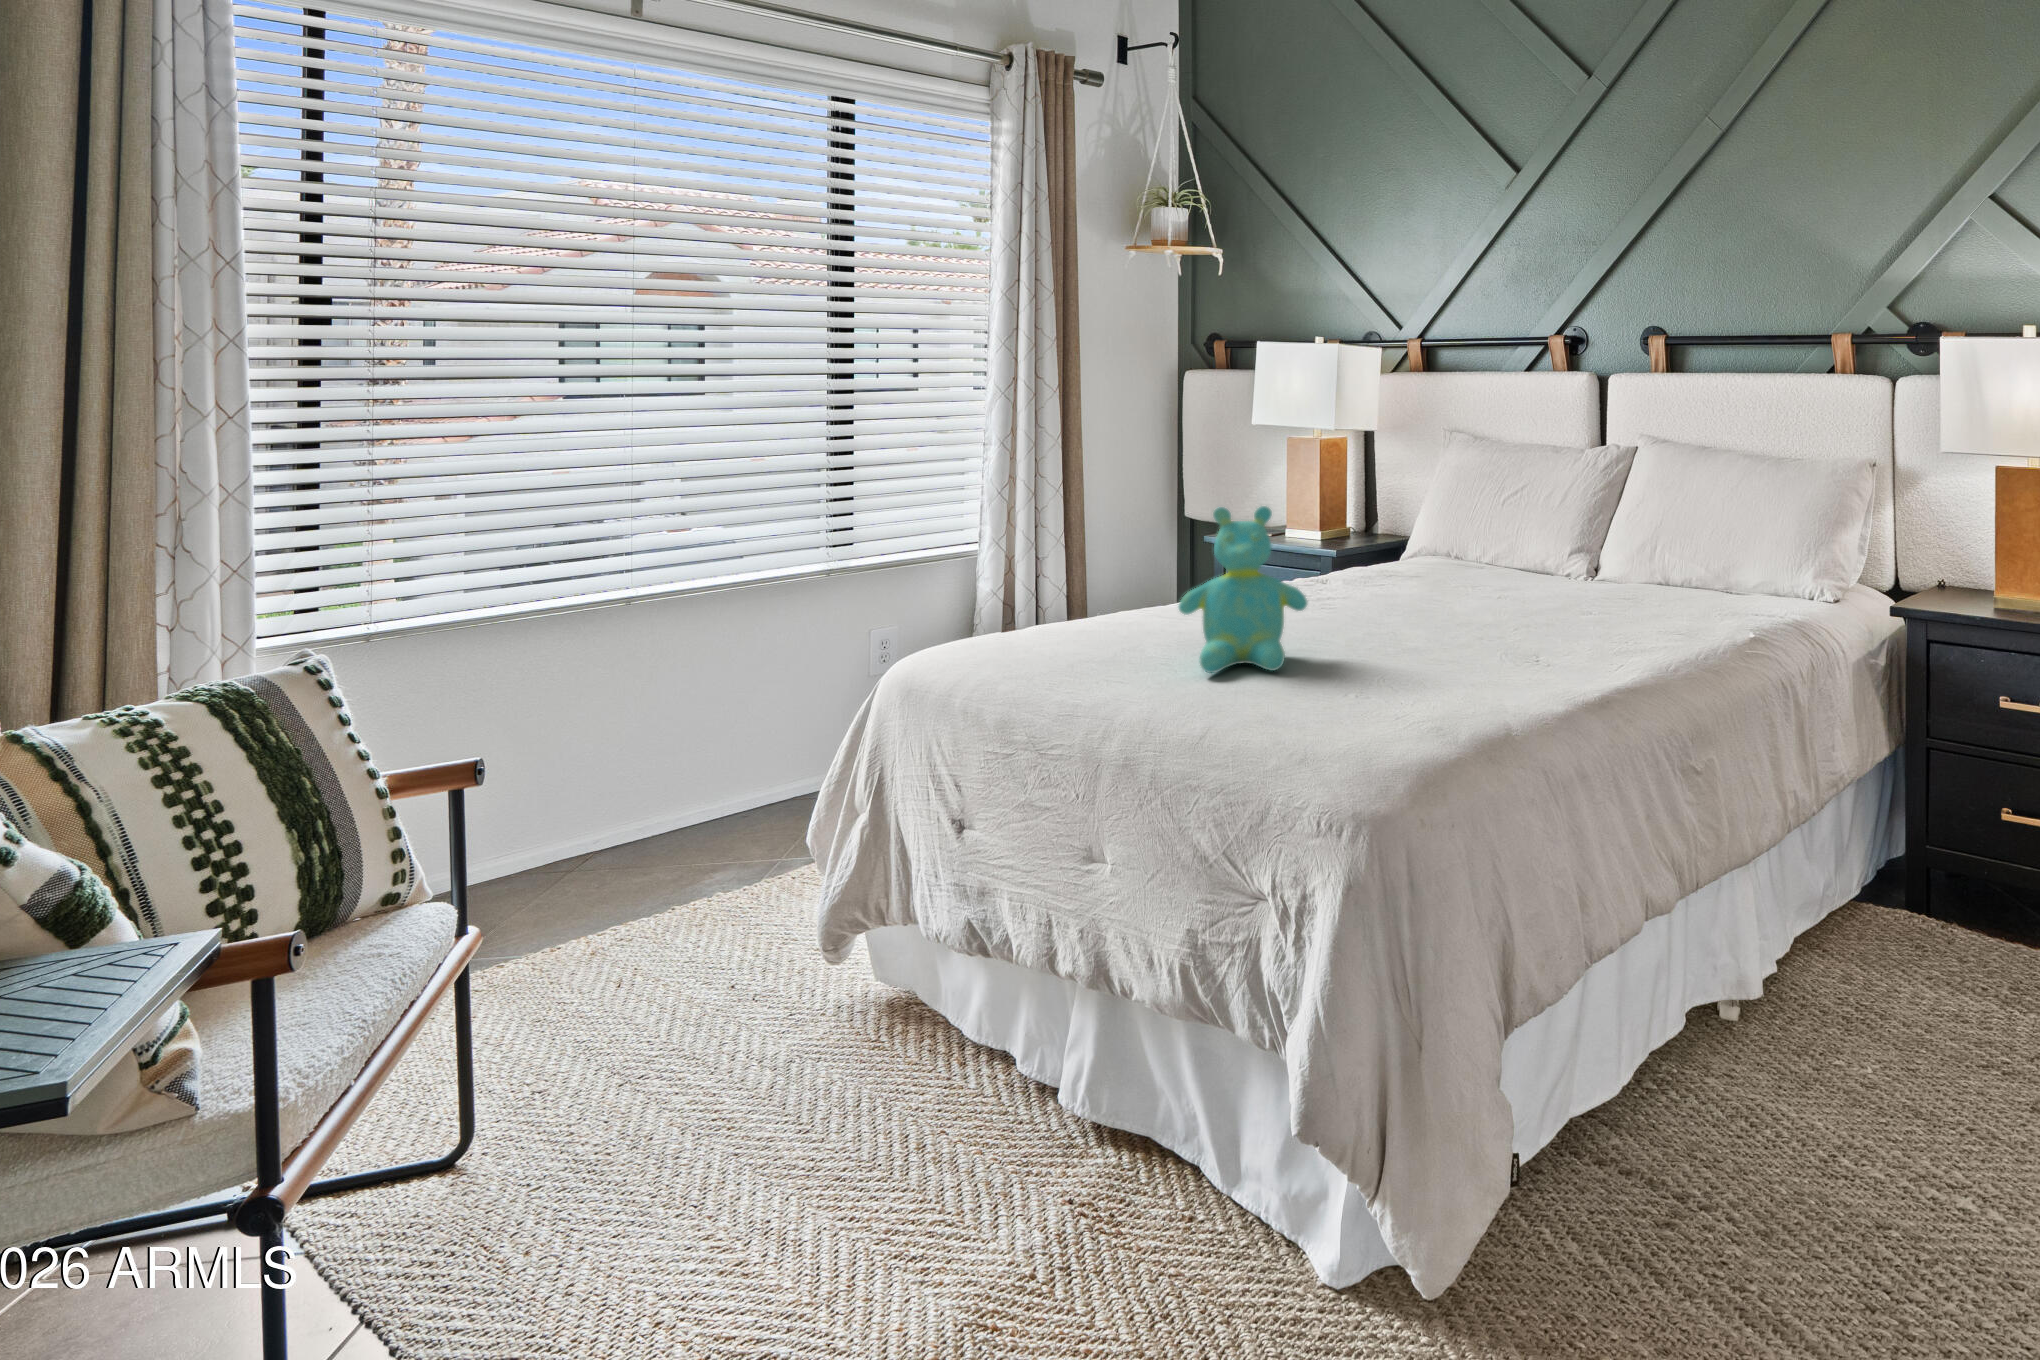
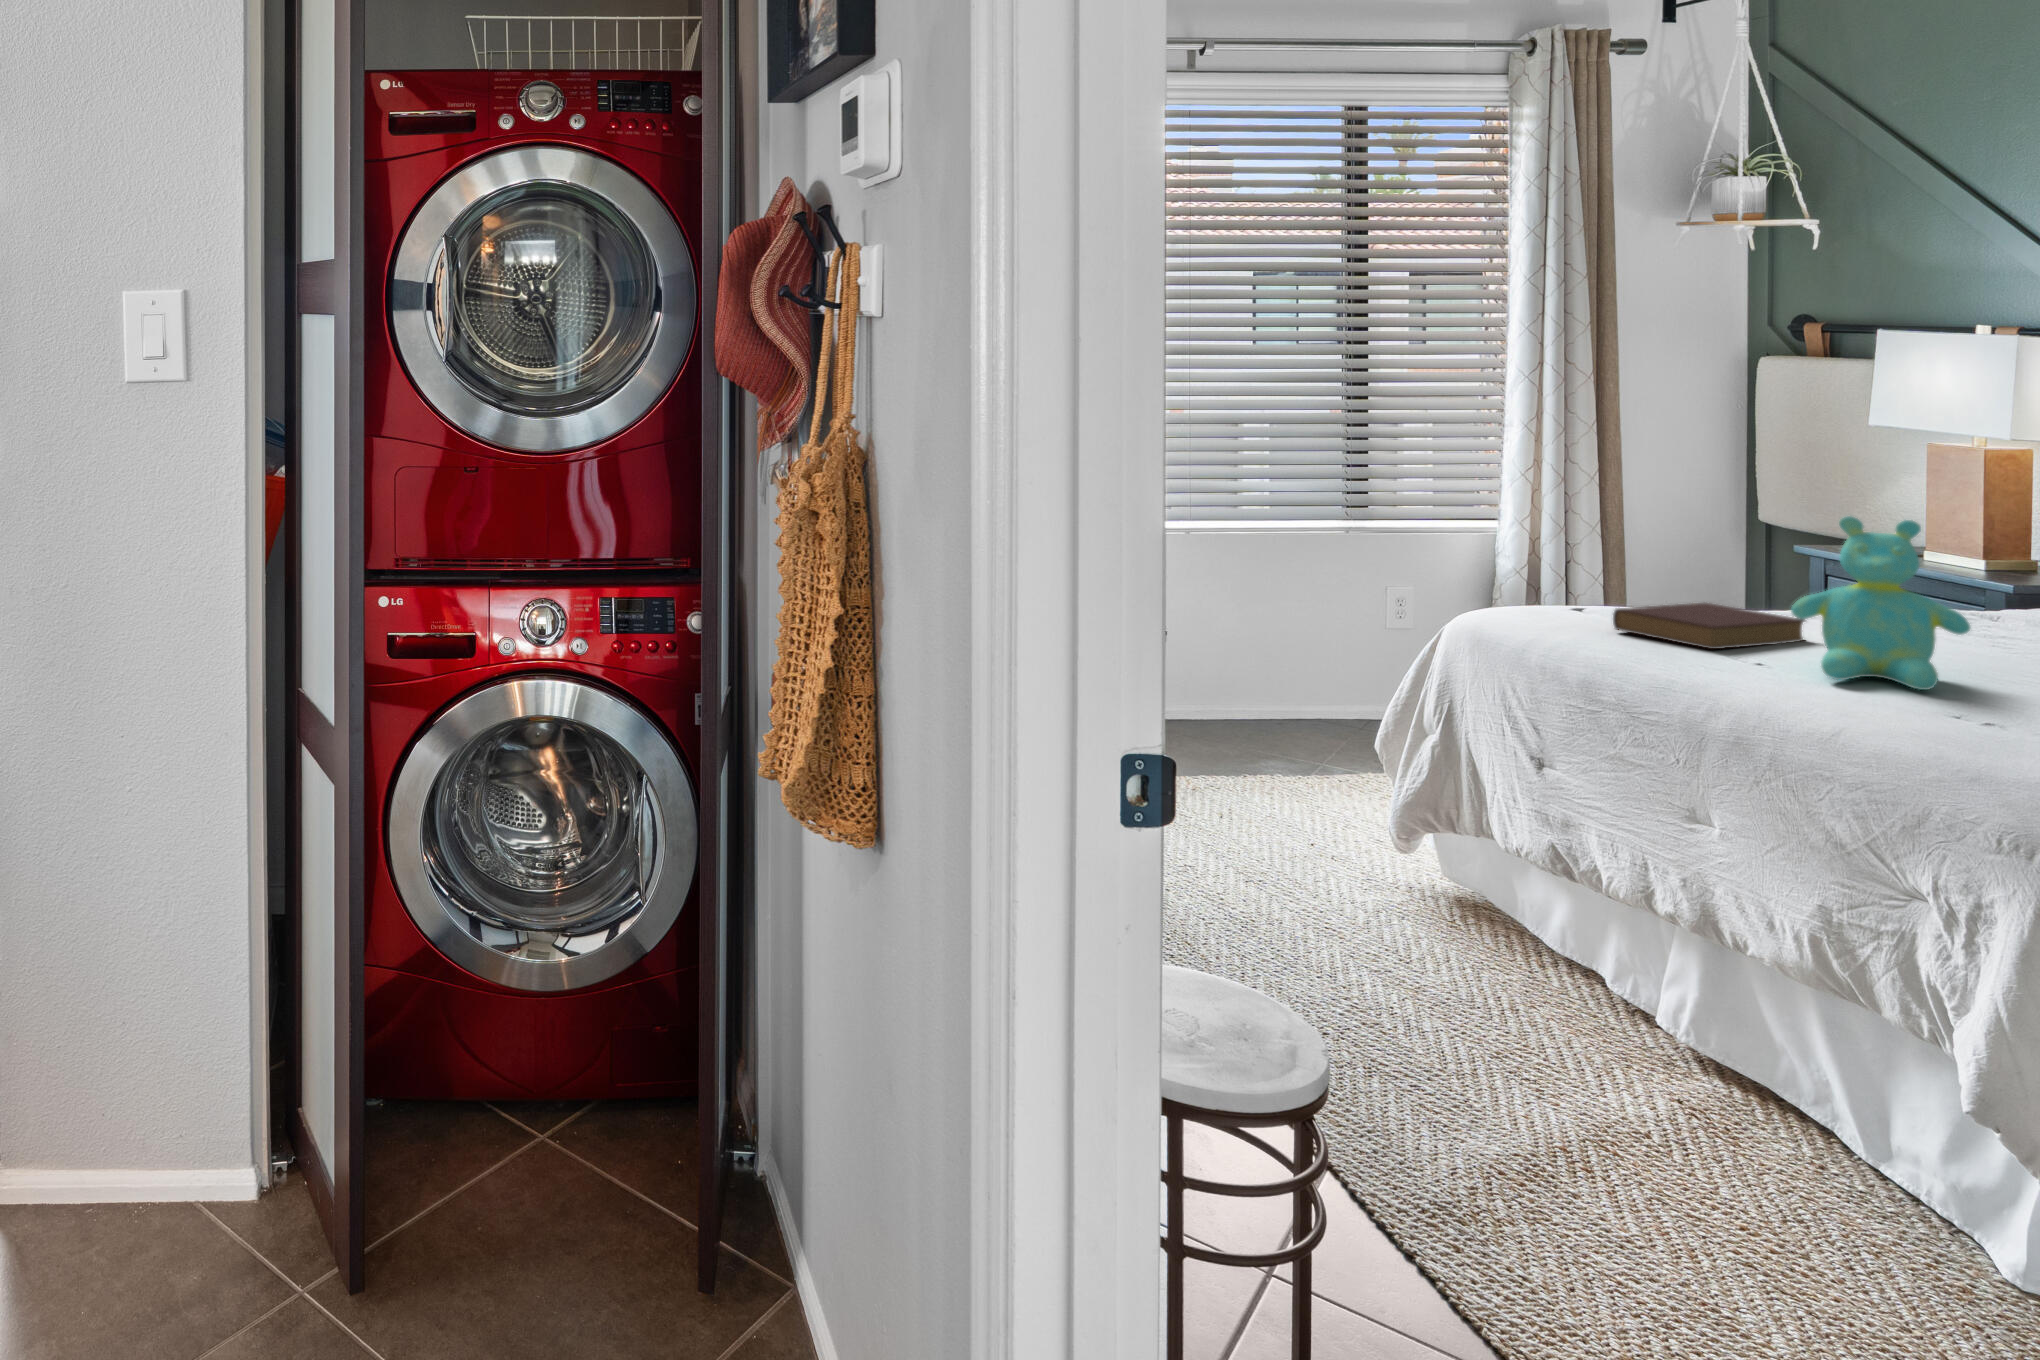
book: none [1037,607,1198,658] -> present [1613,603,1806,649]

